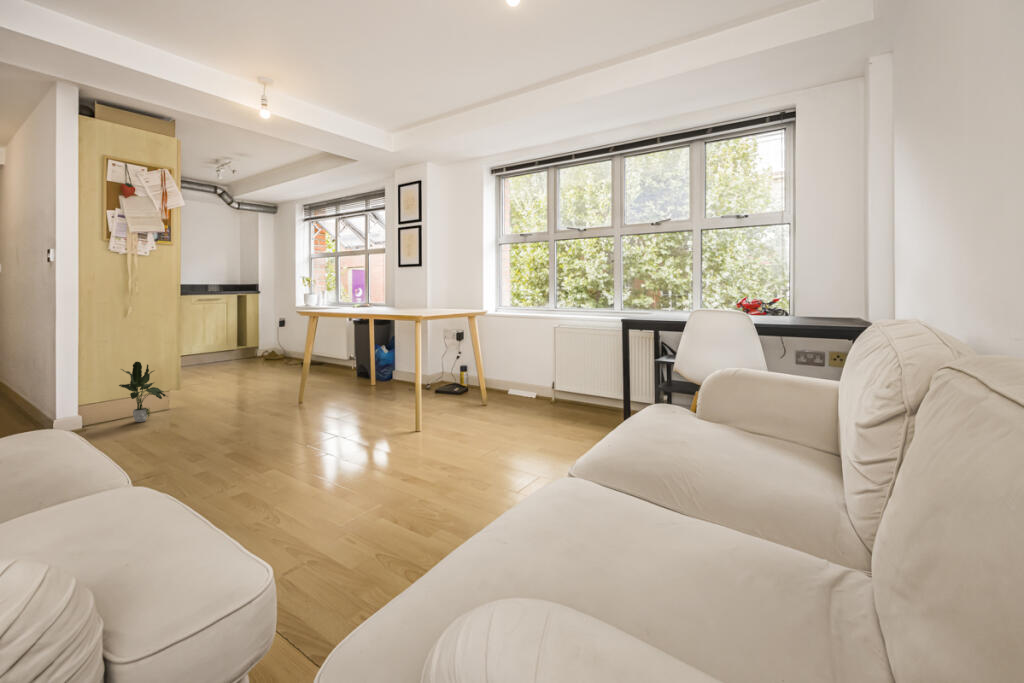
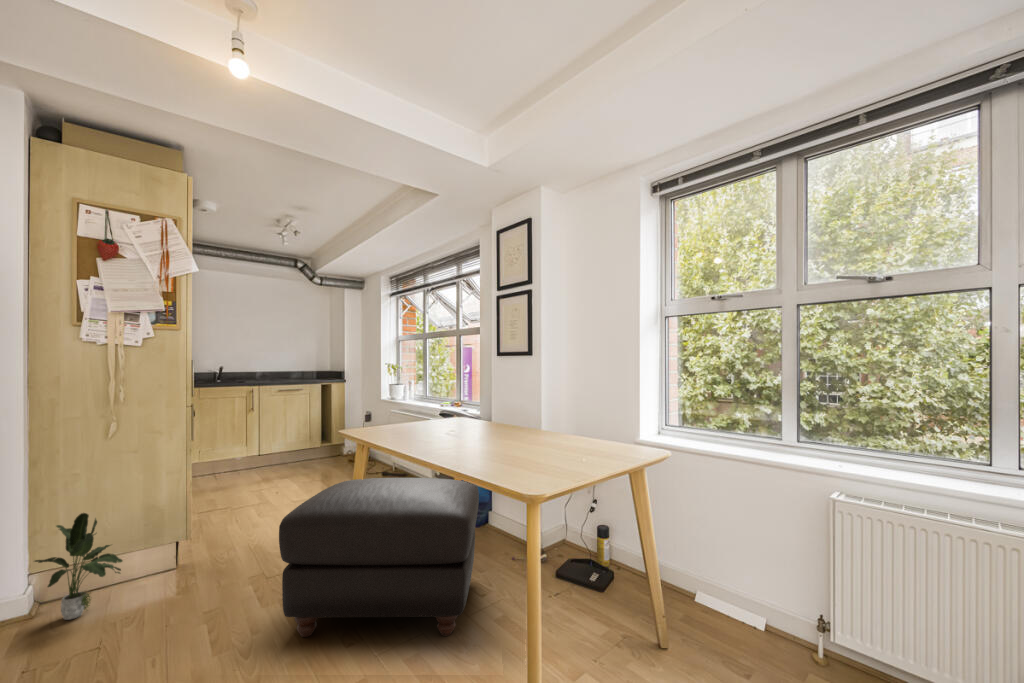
ottoman: none [279,341,391,419] -> present [279,478,479,637]

